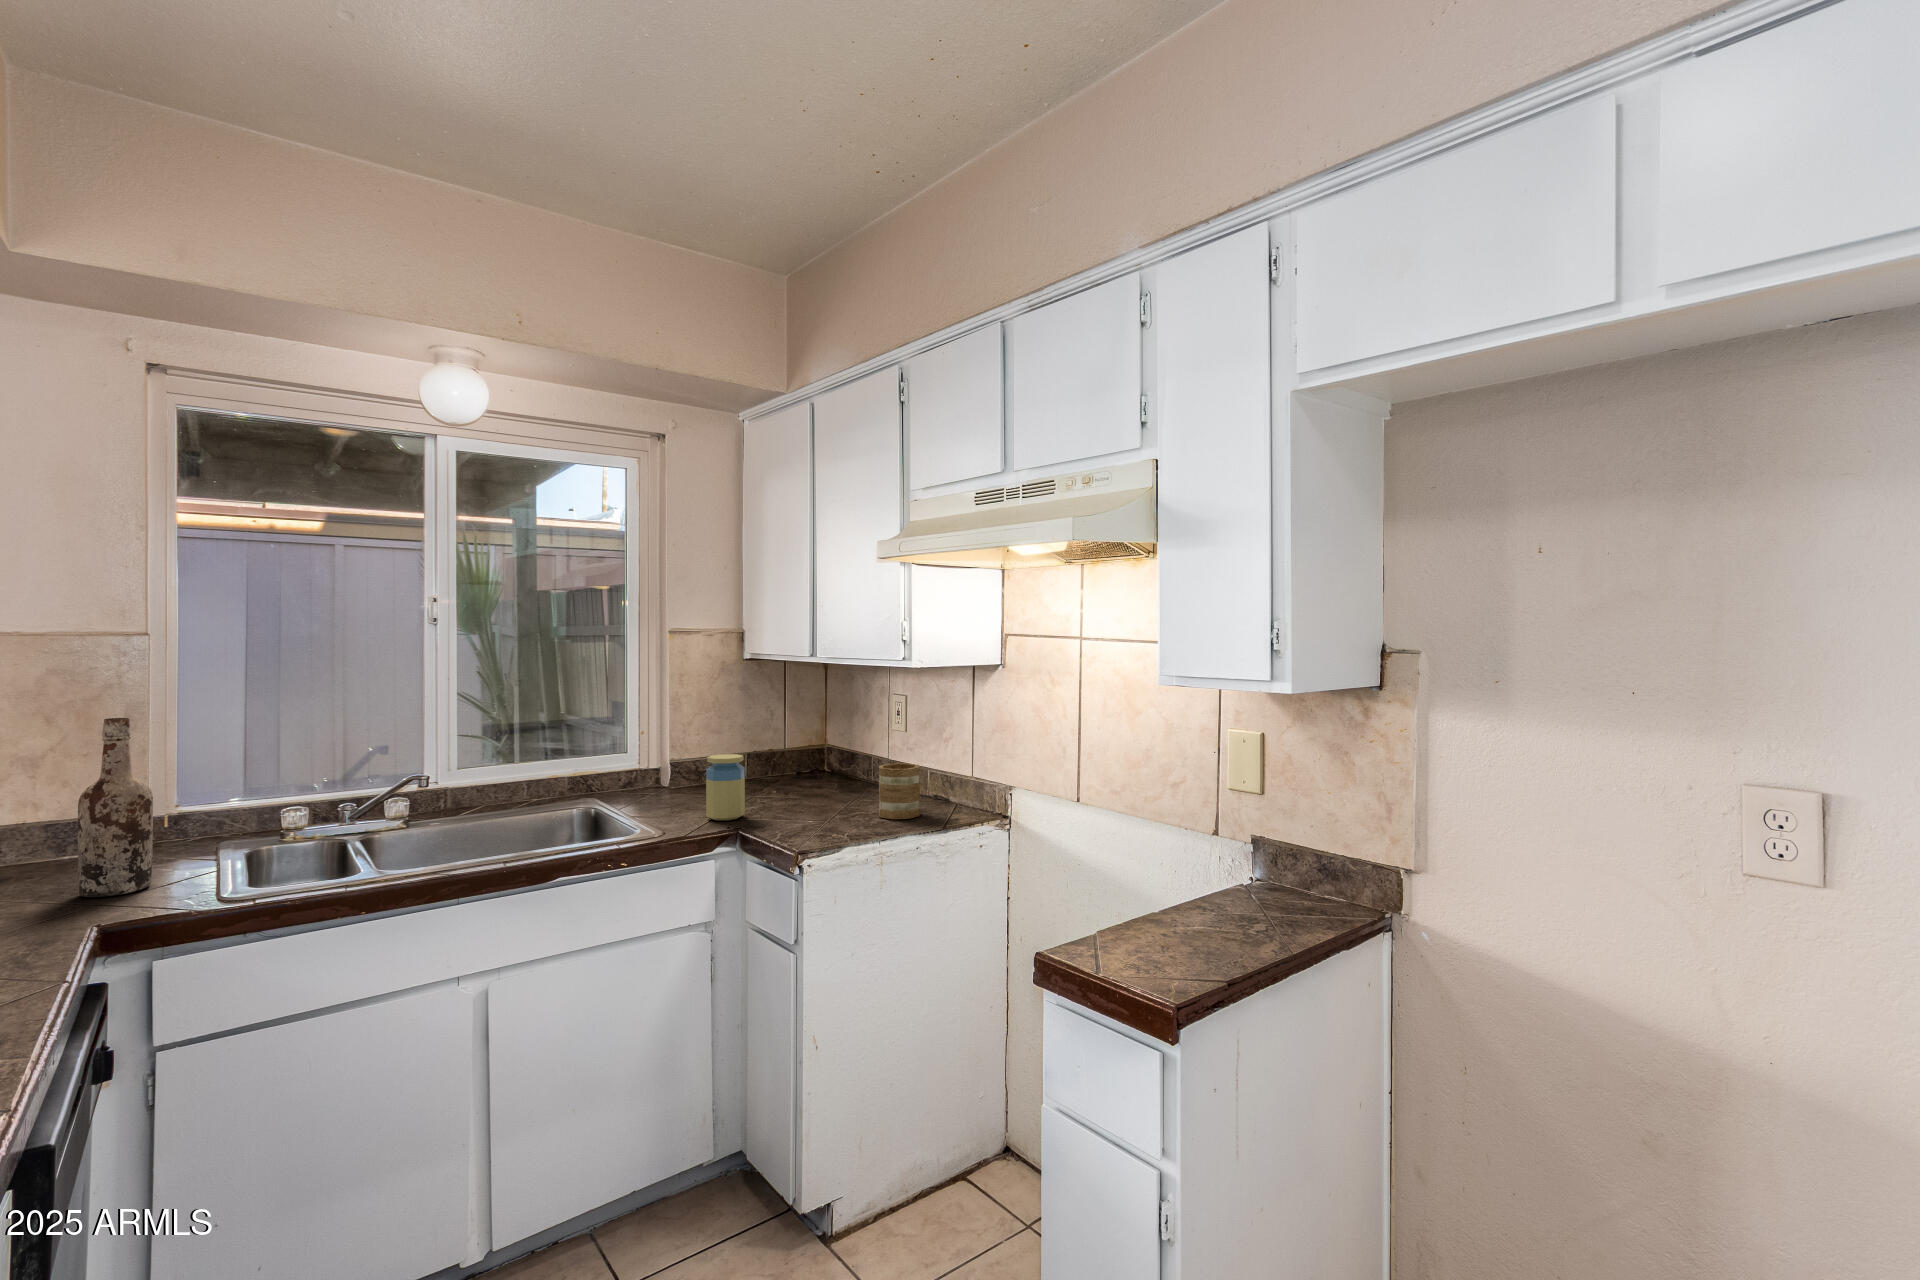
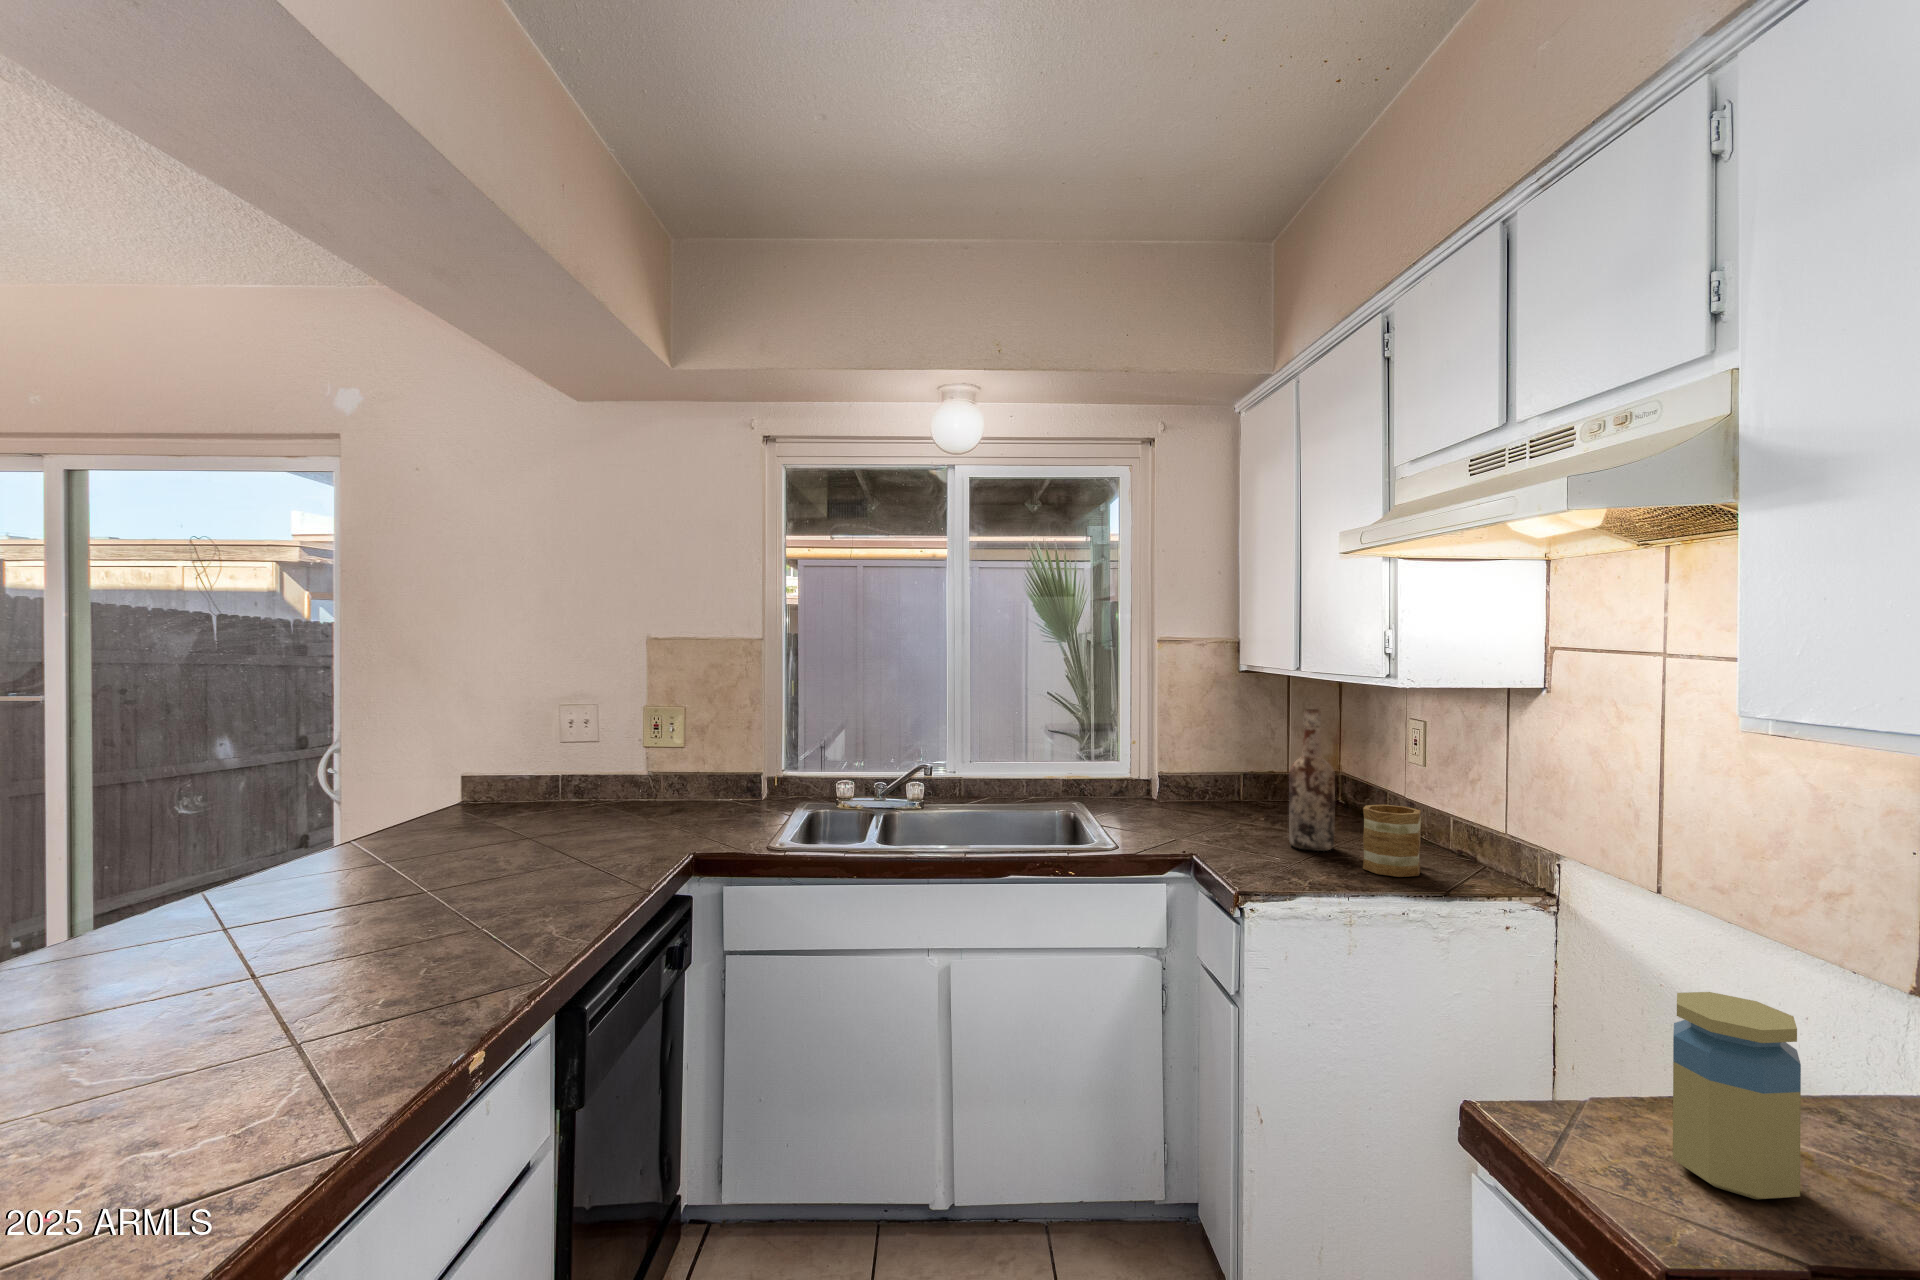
wine bottle: present [78,718,153,897] -> present [1289,709,1335,851]
jar: present [706,754,745,820] -> present [1673,992,1801,1199]

